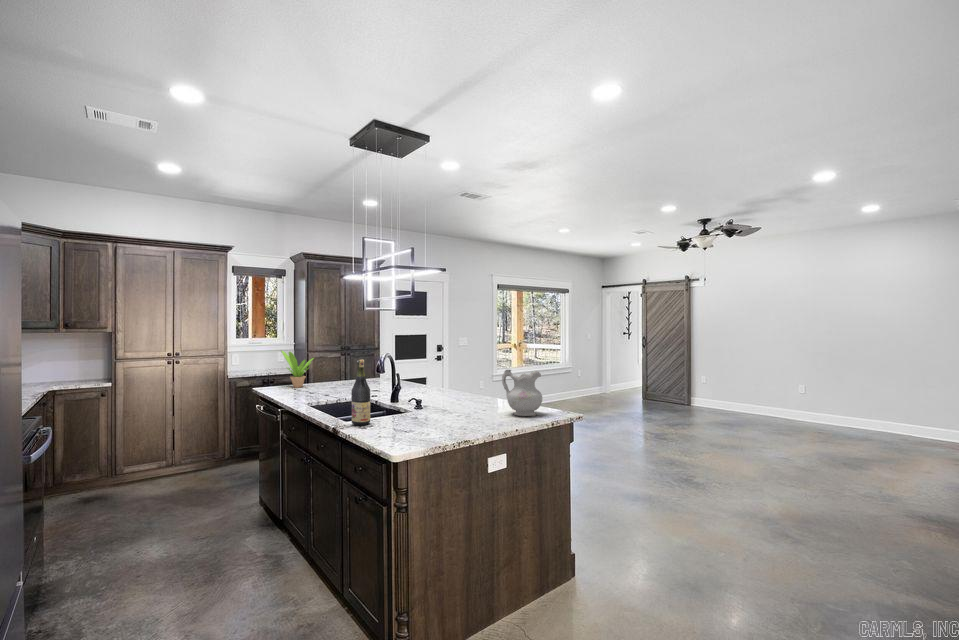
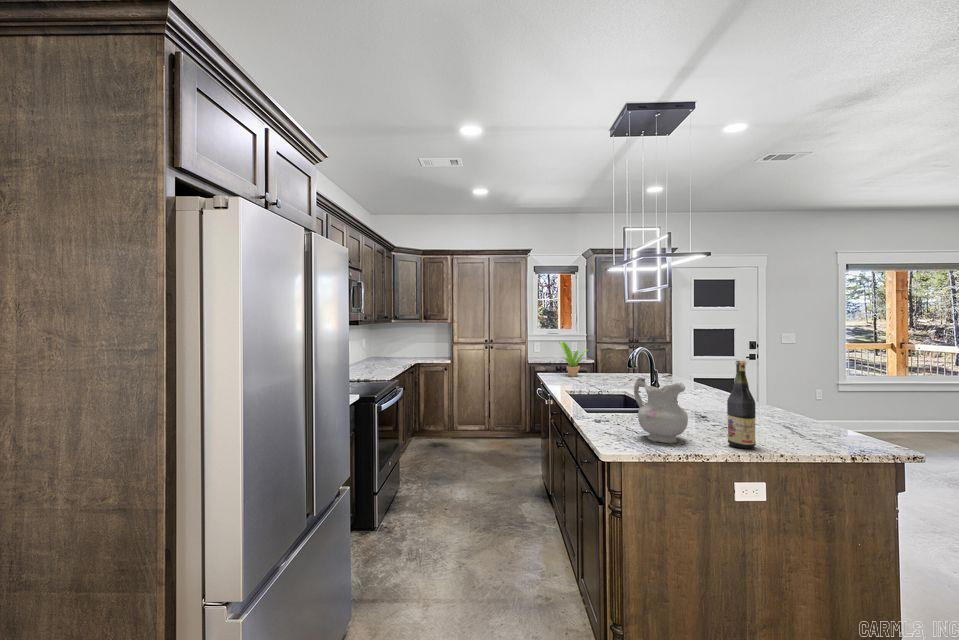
wine bottle: present [351,360,370,426] -> present [727,361,756,449]
ceramic pitcher: present [502,370,542,416] -> present [634,378,688,443]

